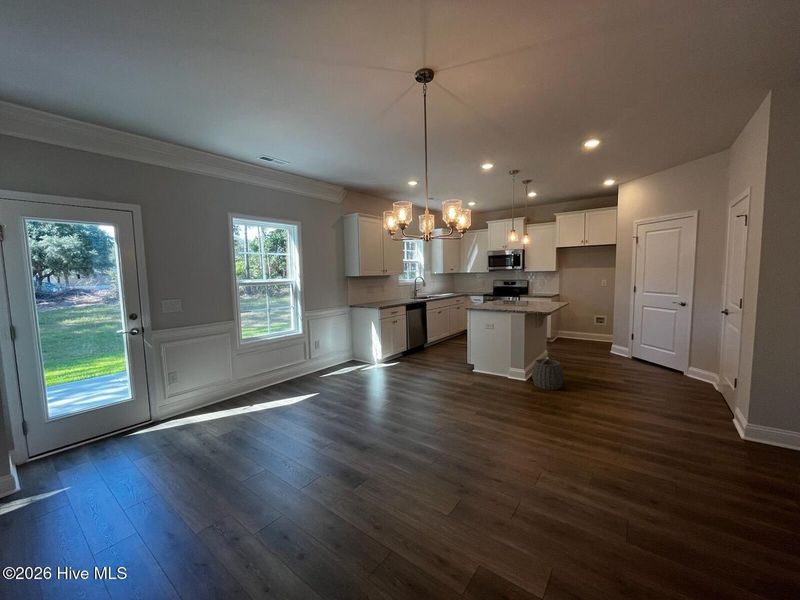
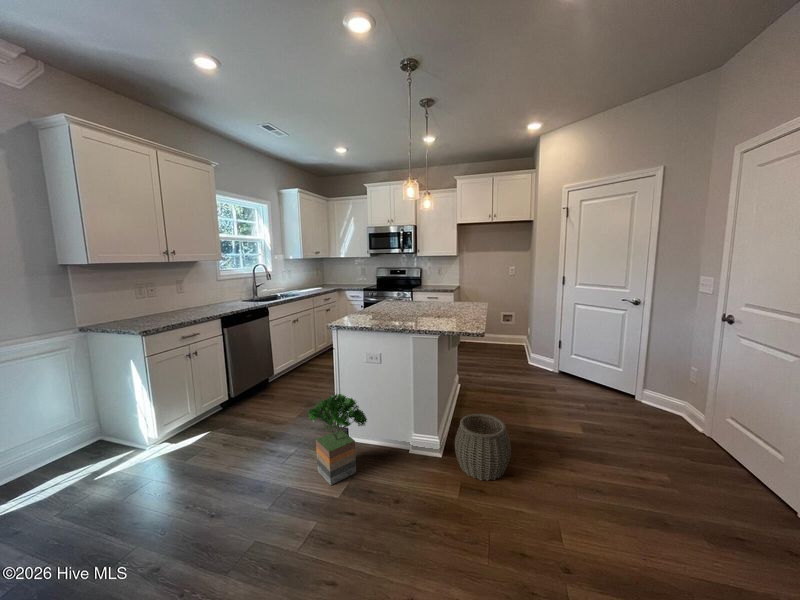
potted tree: none [455,341,485,383] -> present [308,394,367,485]

